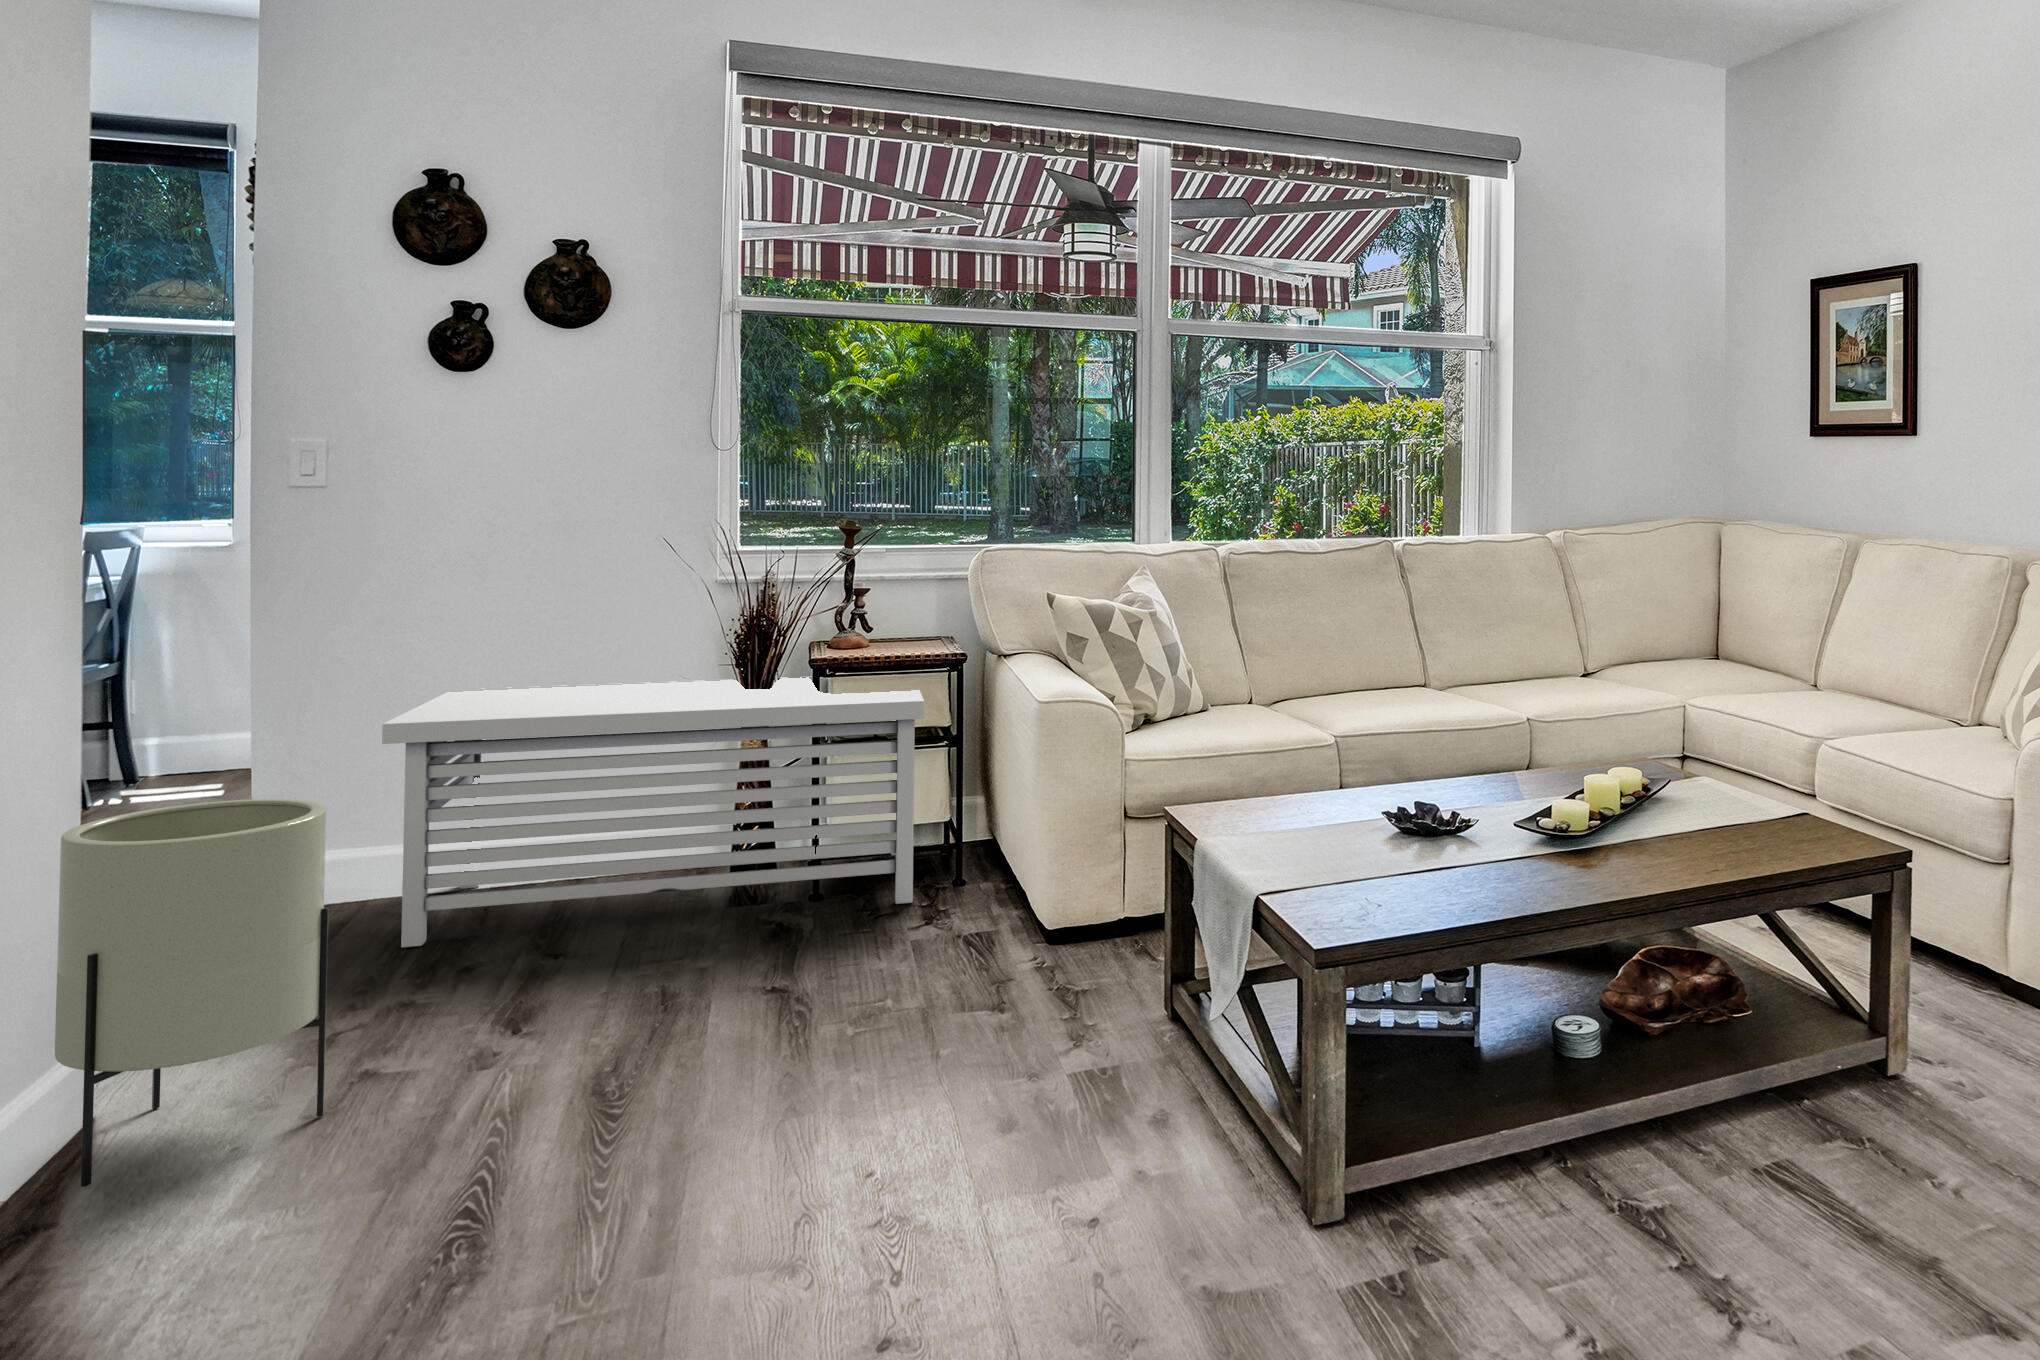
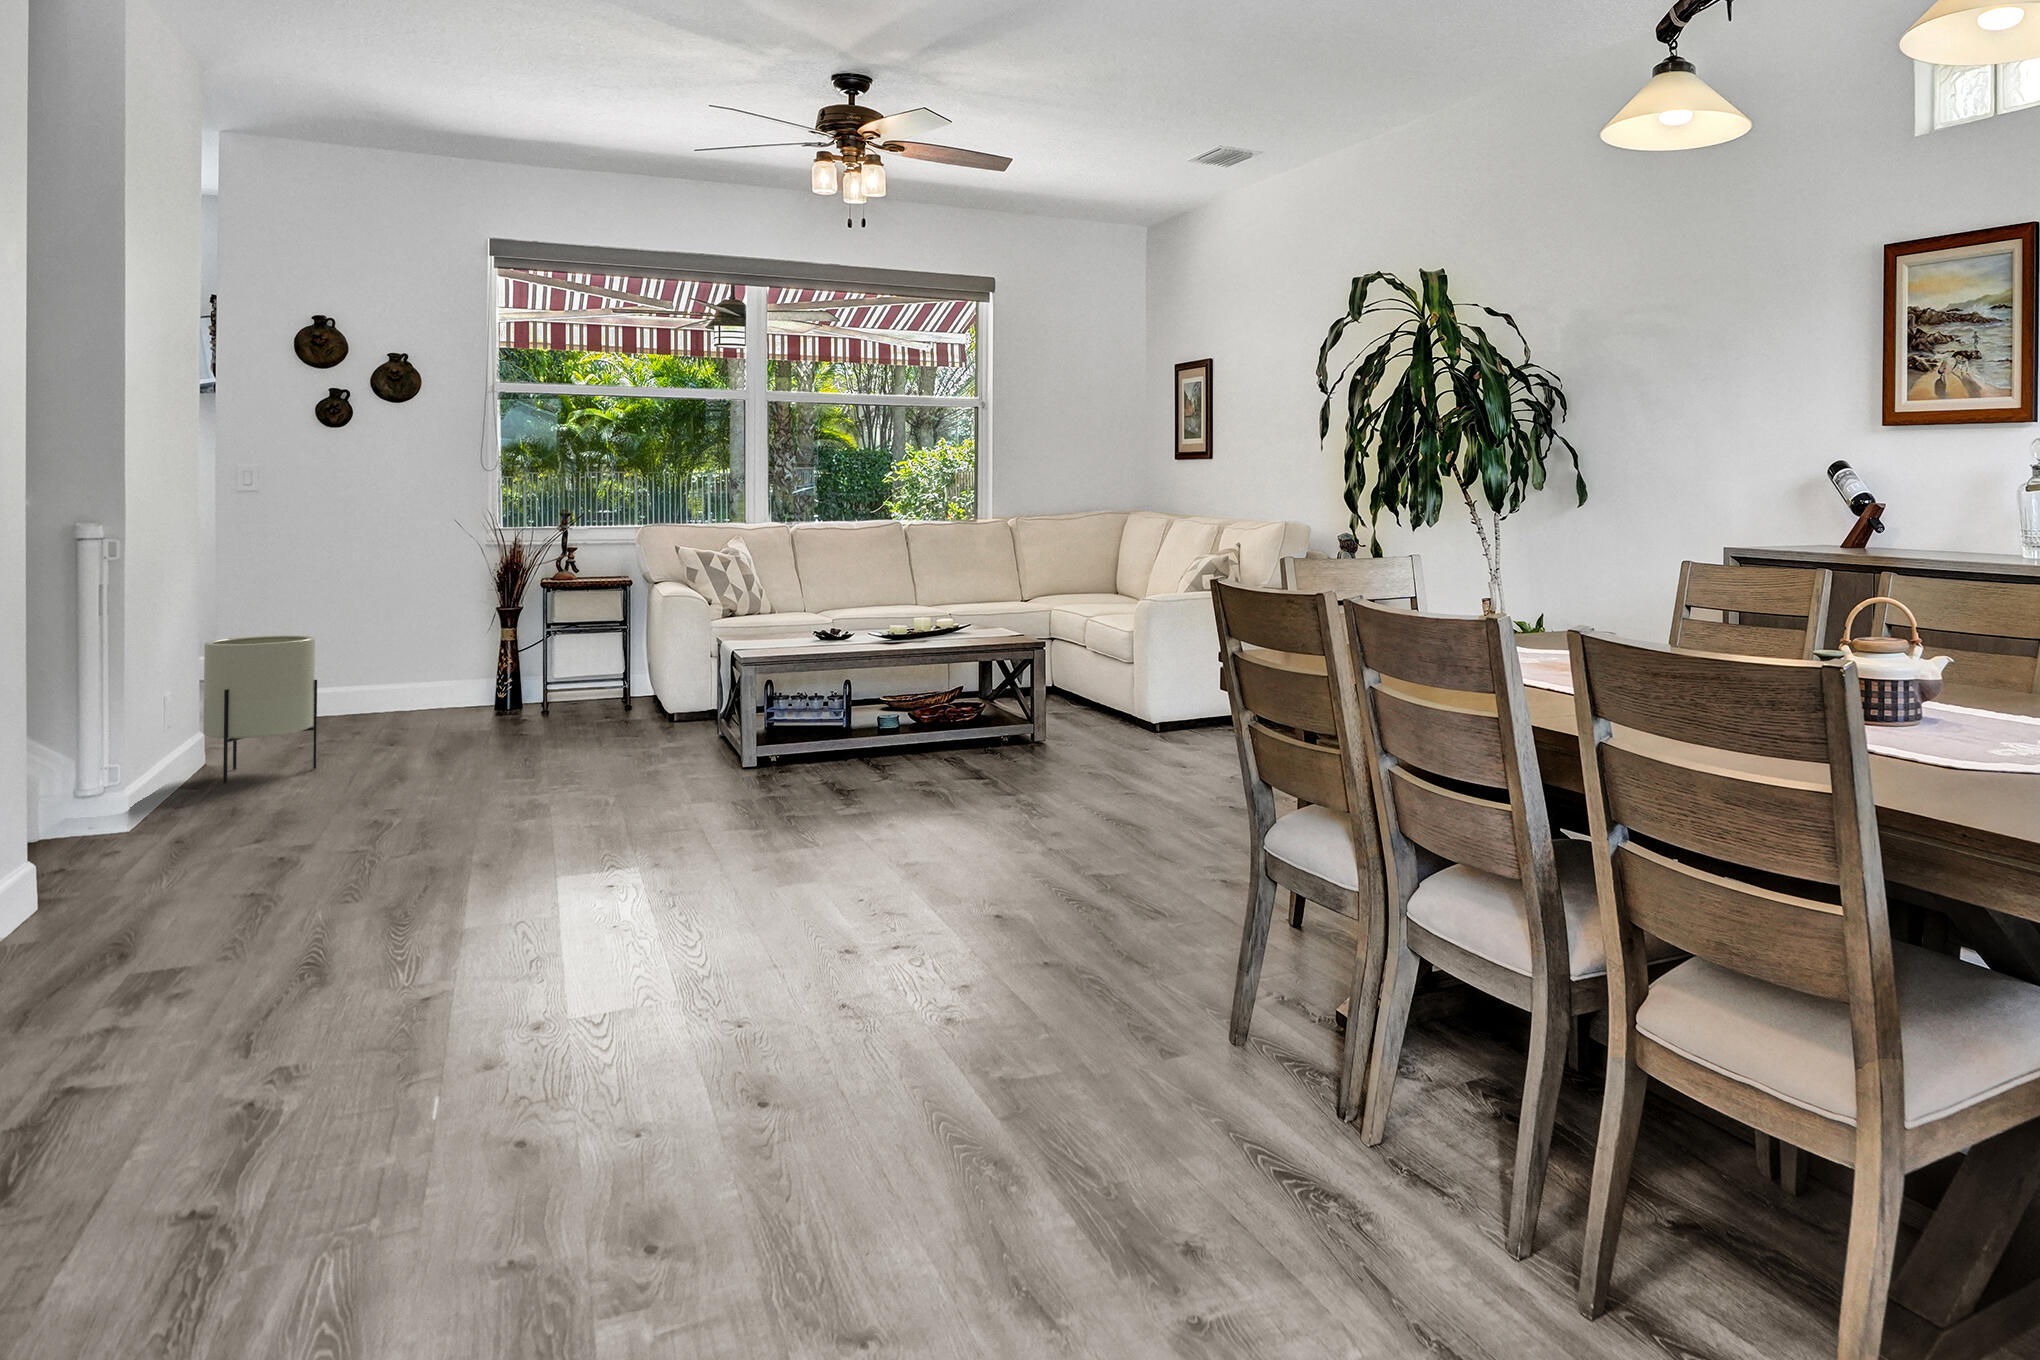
storage bench: present [382,677,924,947] -> none [307,596,607,731]

